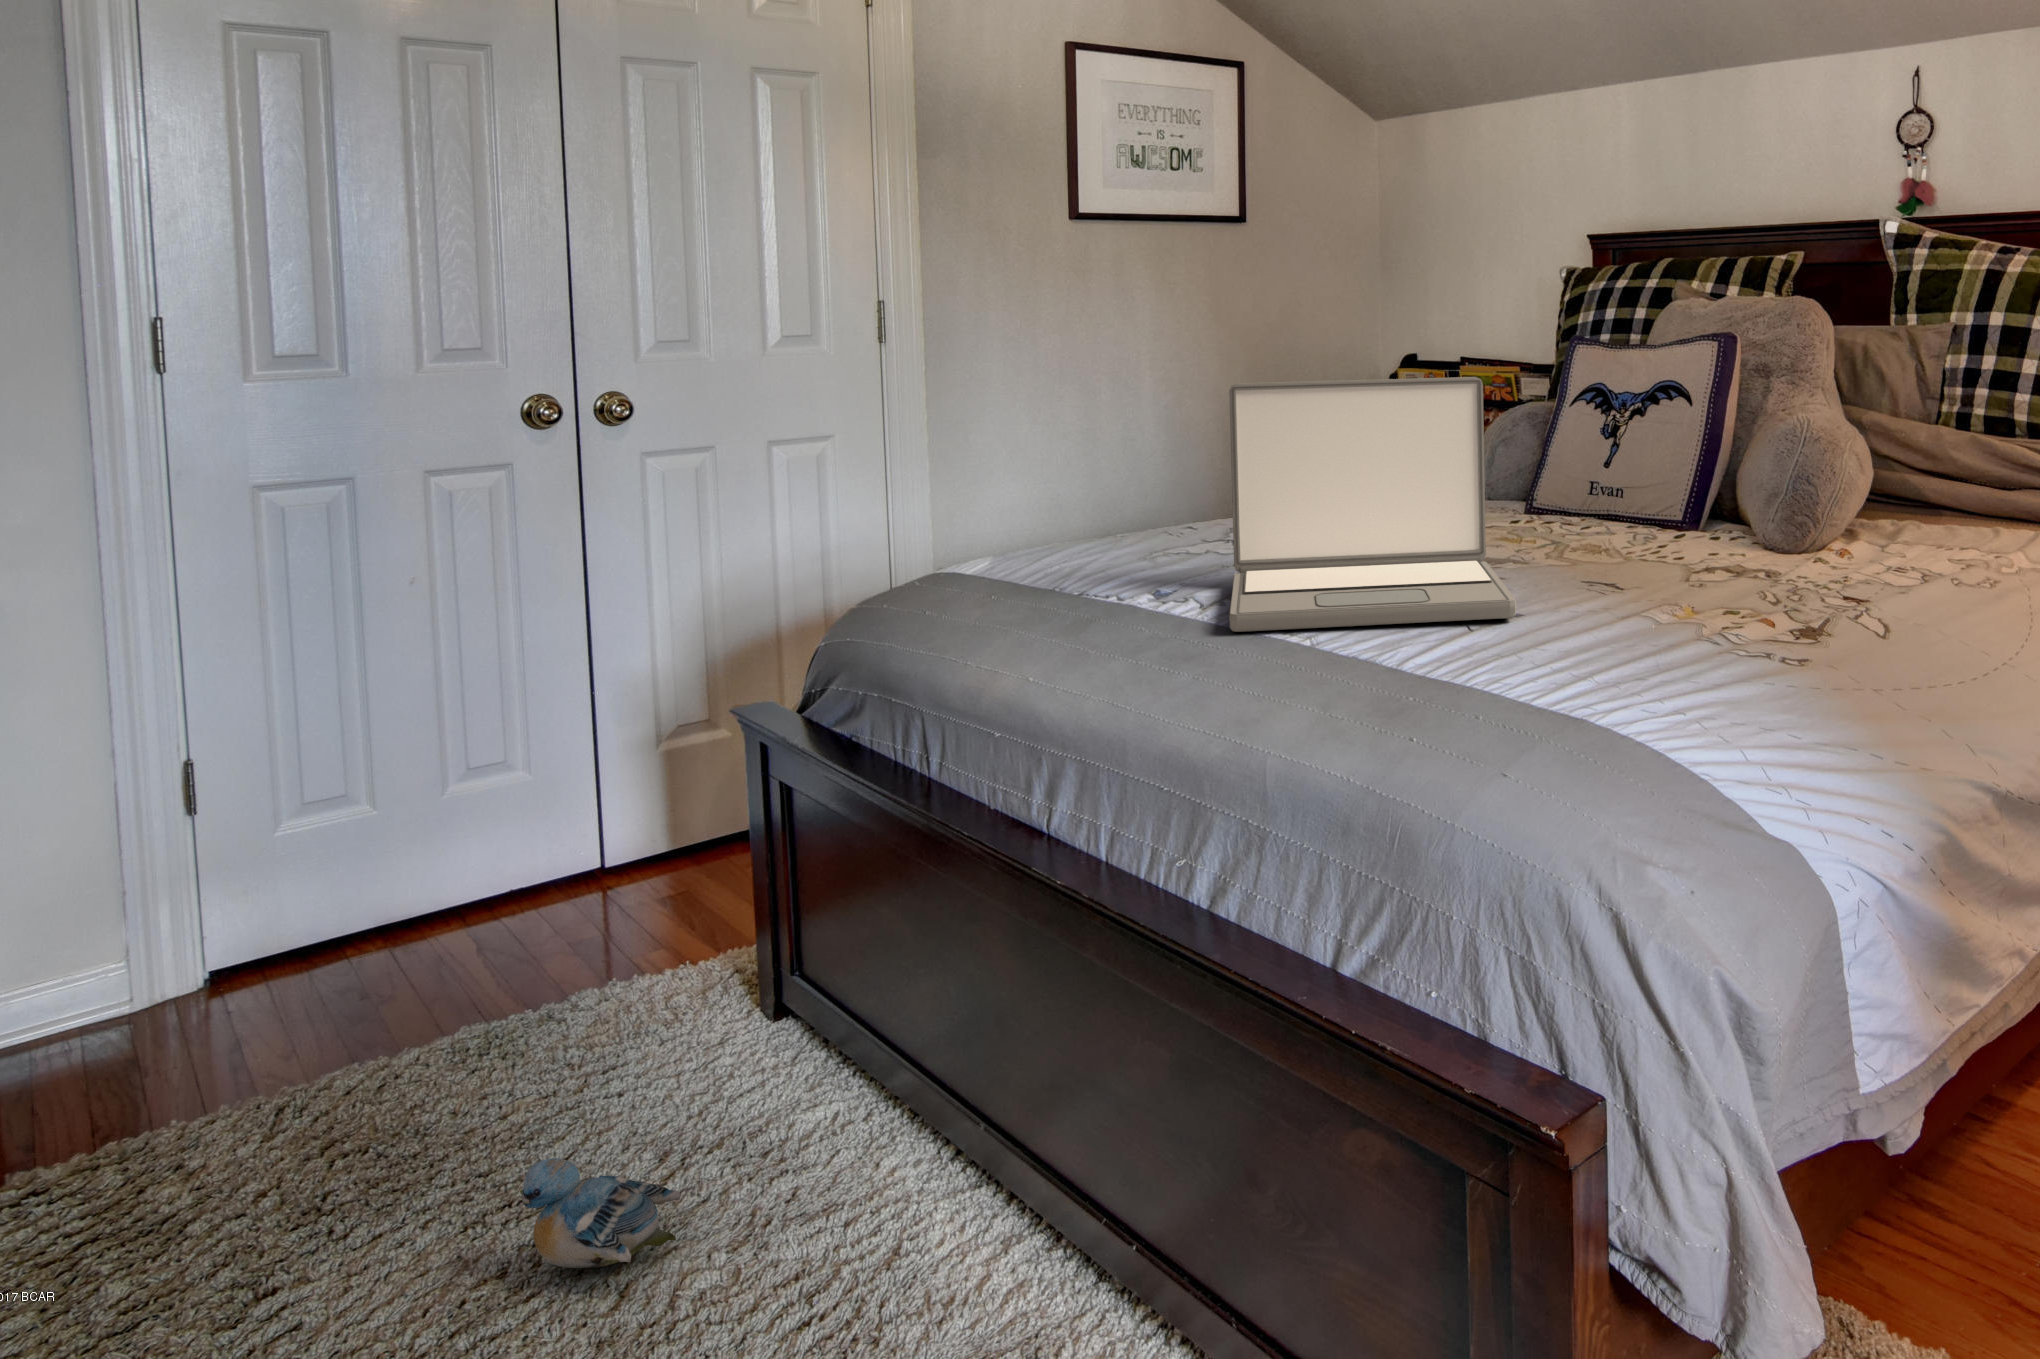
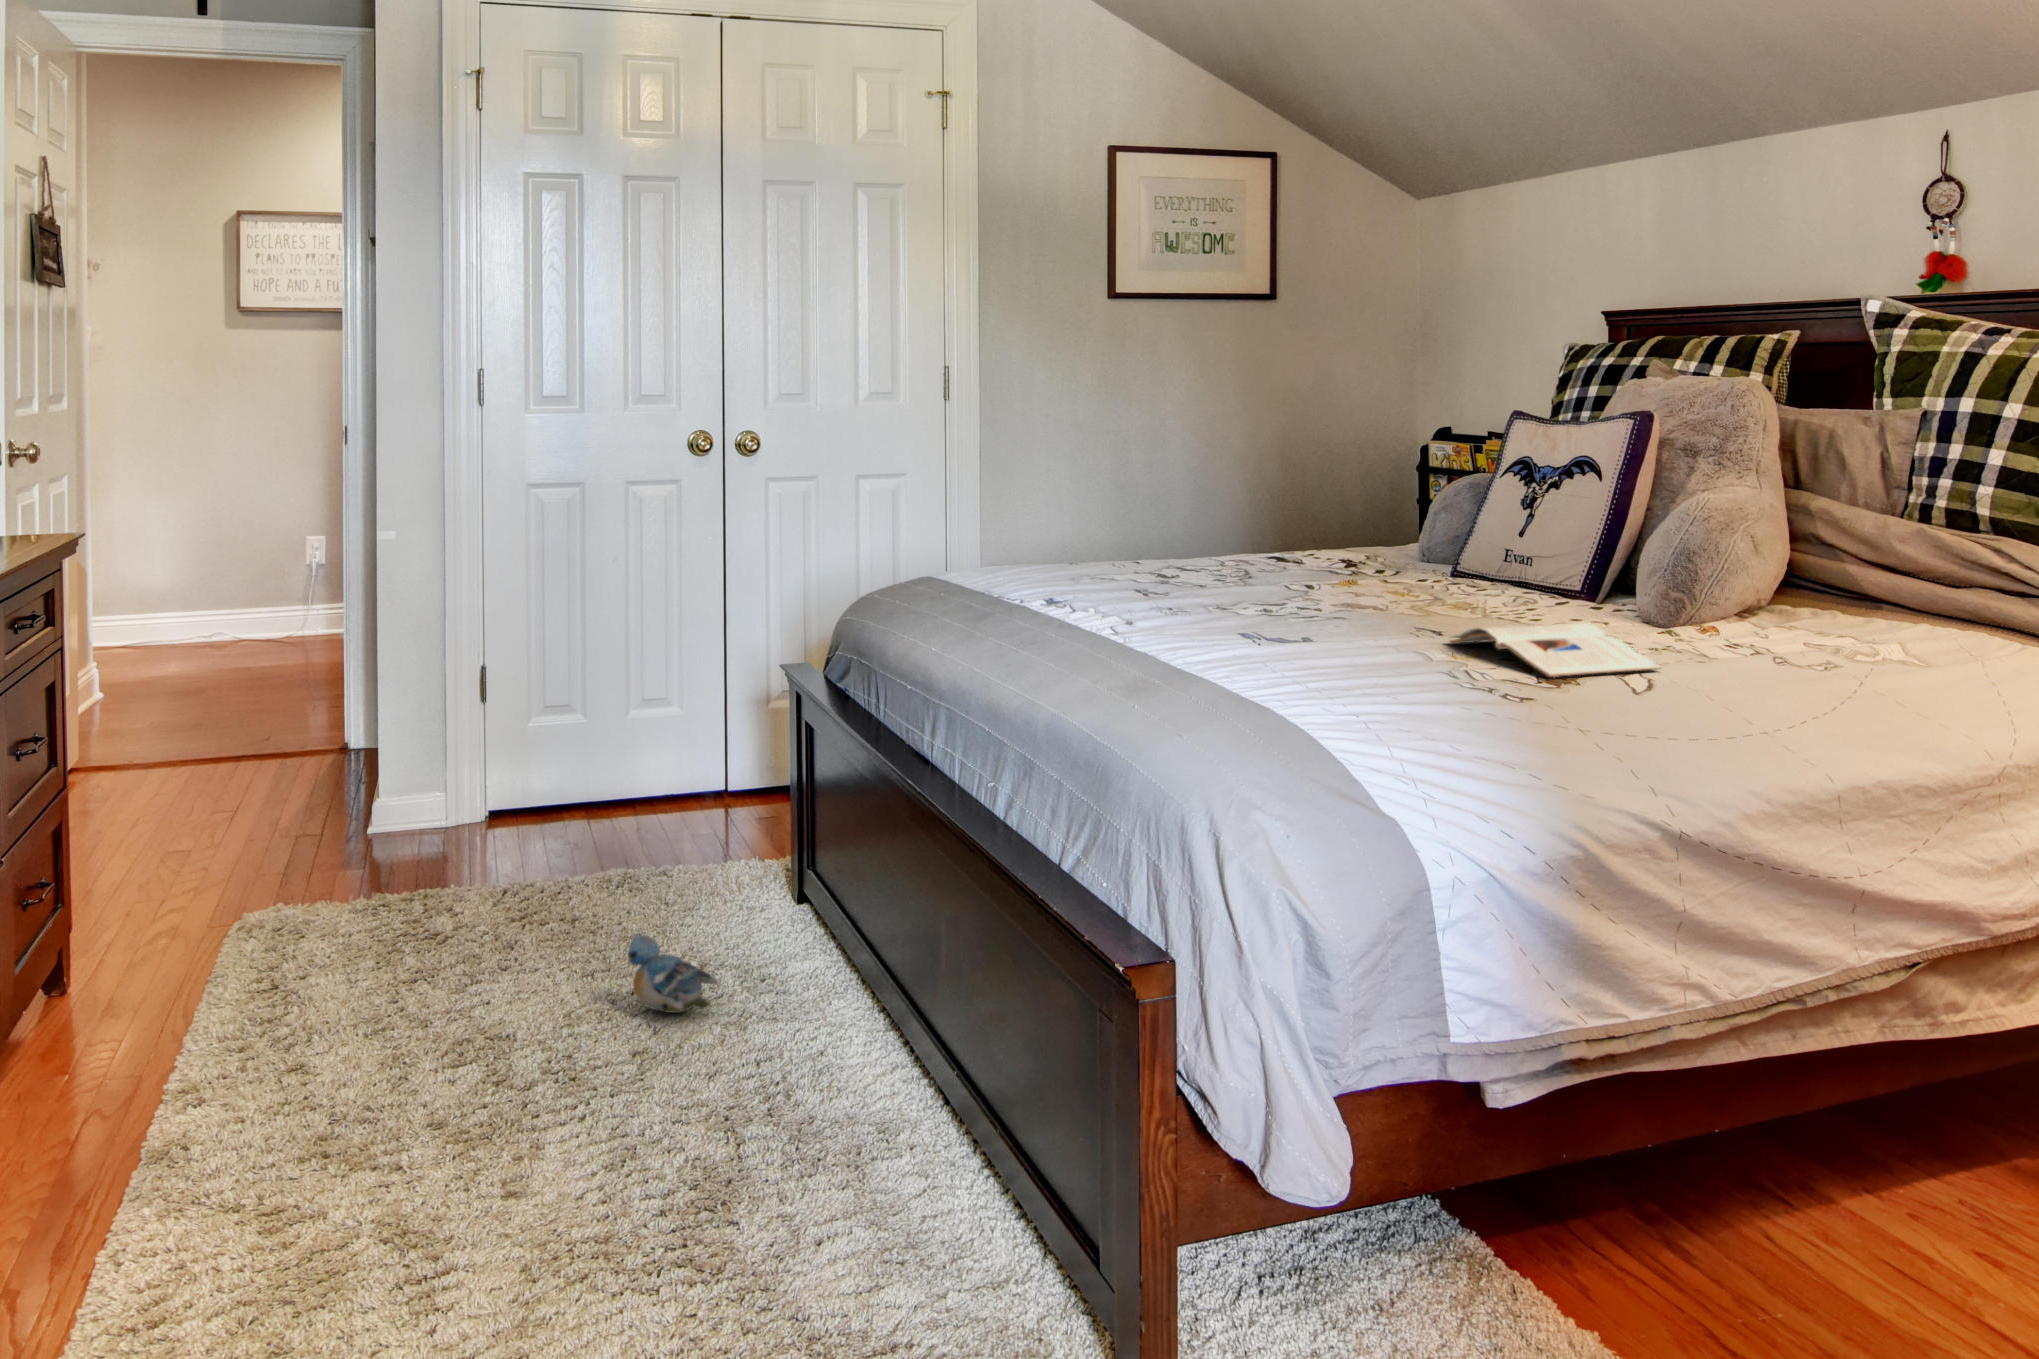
laptop: present [1229,377,1516,632] -> none [1085,441,1332,645]
magazine: none [1642,561,1877,630] -> present [1450,623,1661,677]

